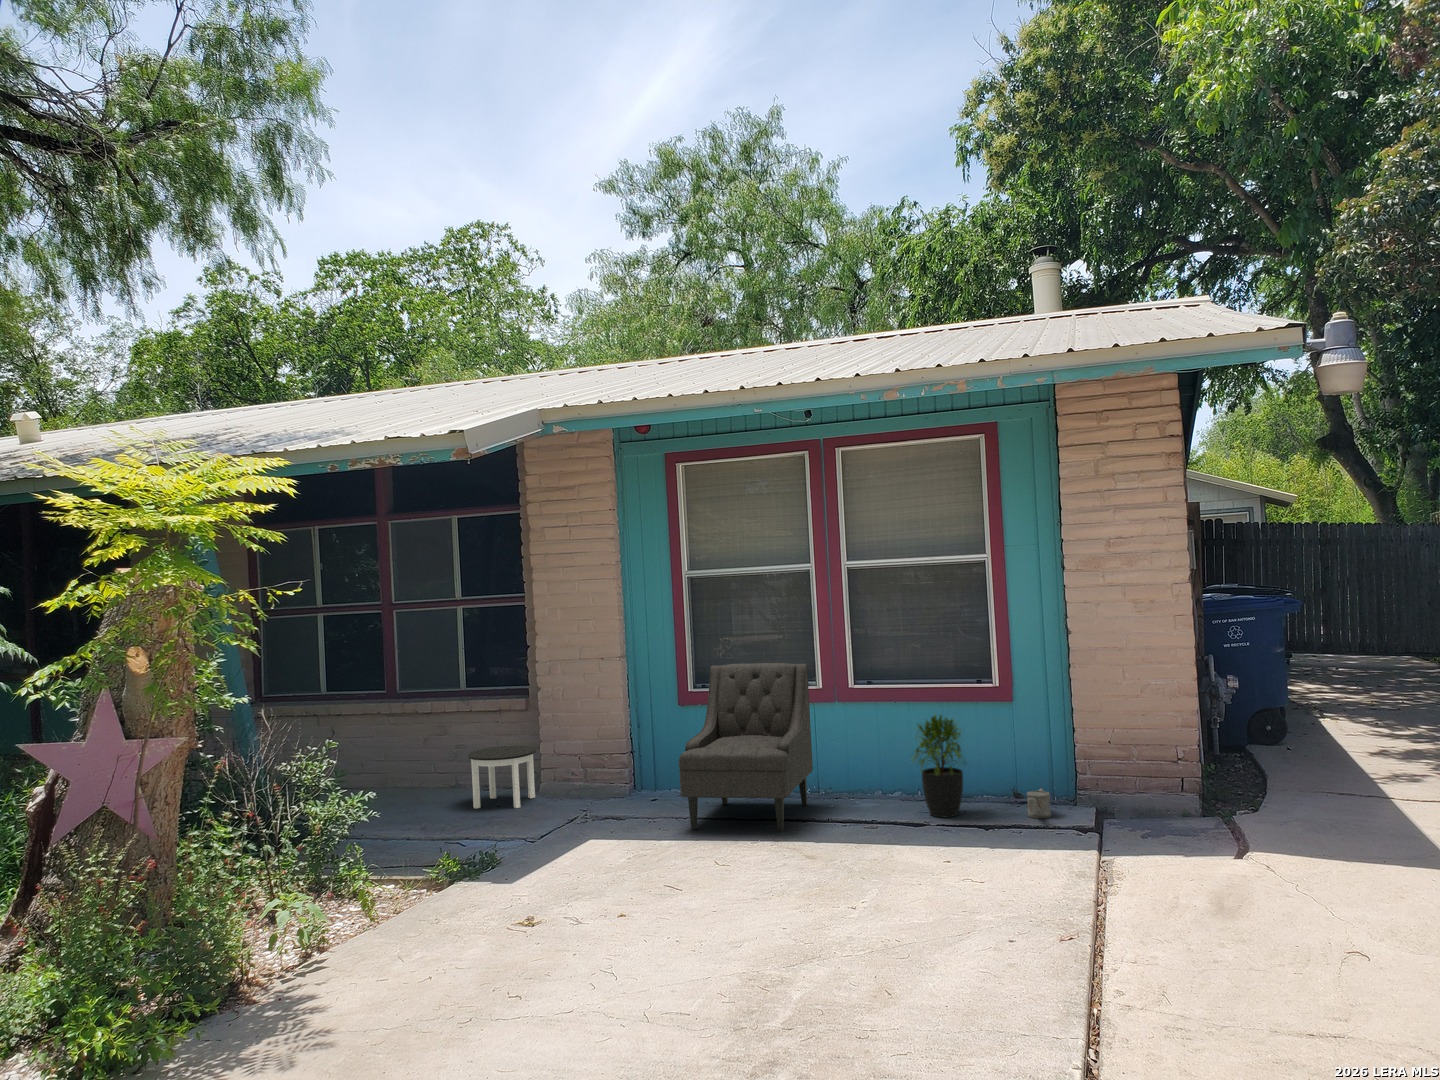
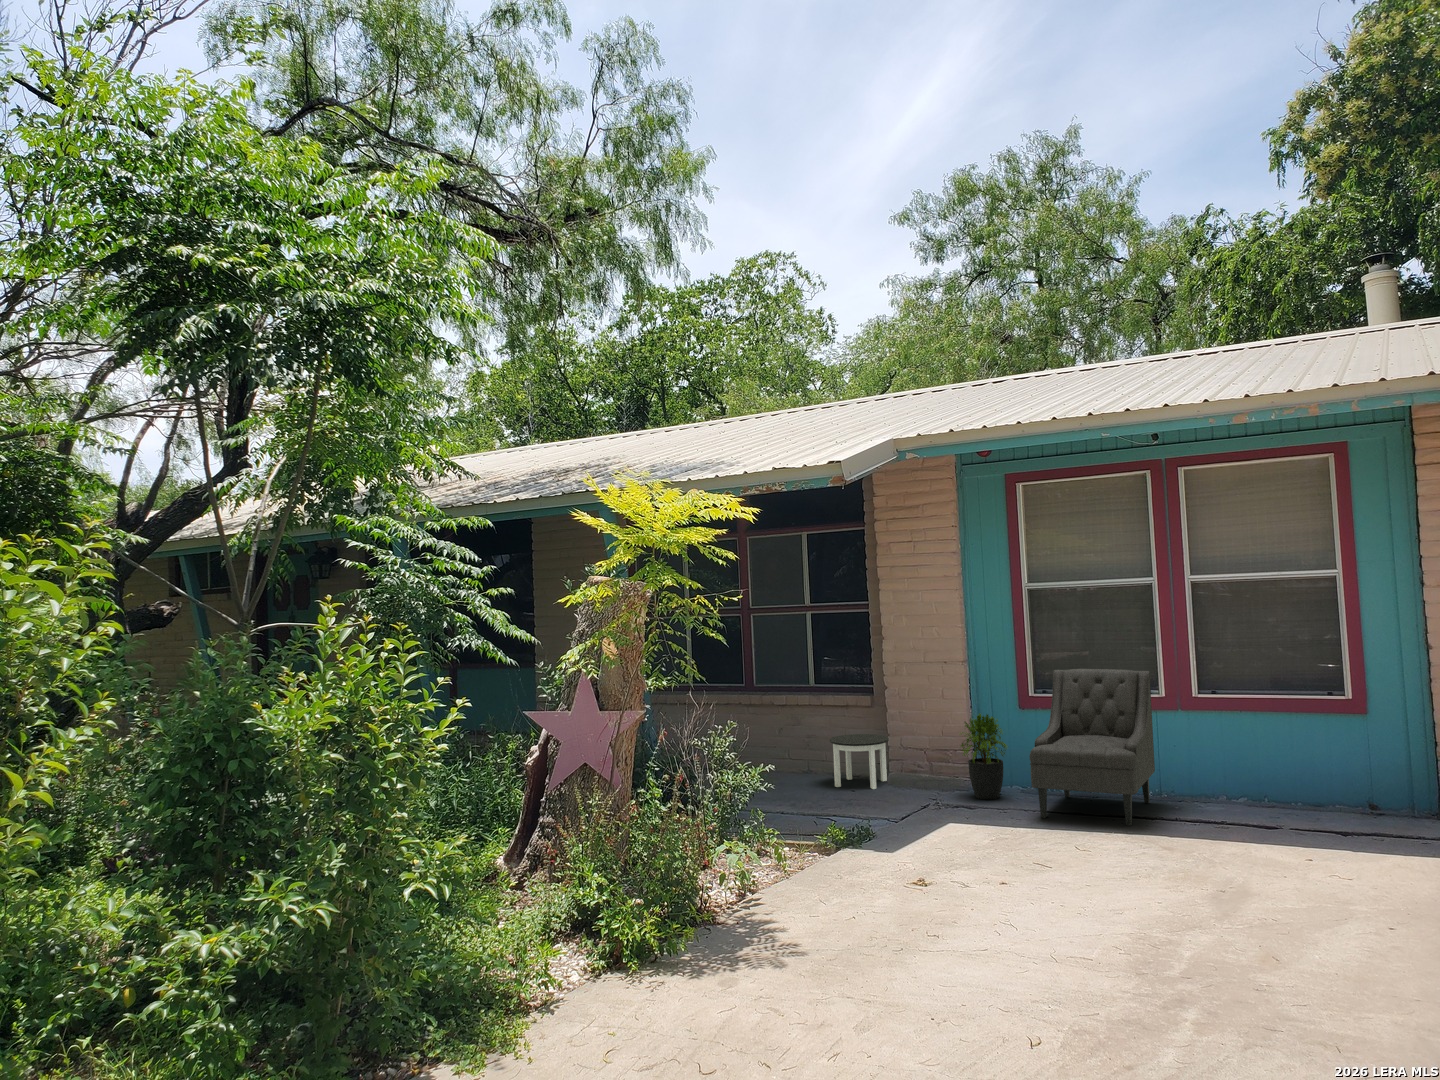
potted plant: present [912,714,964,817] -> present [961,713,1007,799]
watering can: present [1026,788,1051,818] -> none [1384,802,1413,831]

